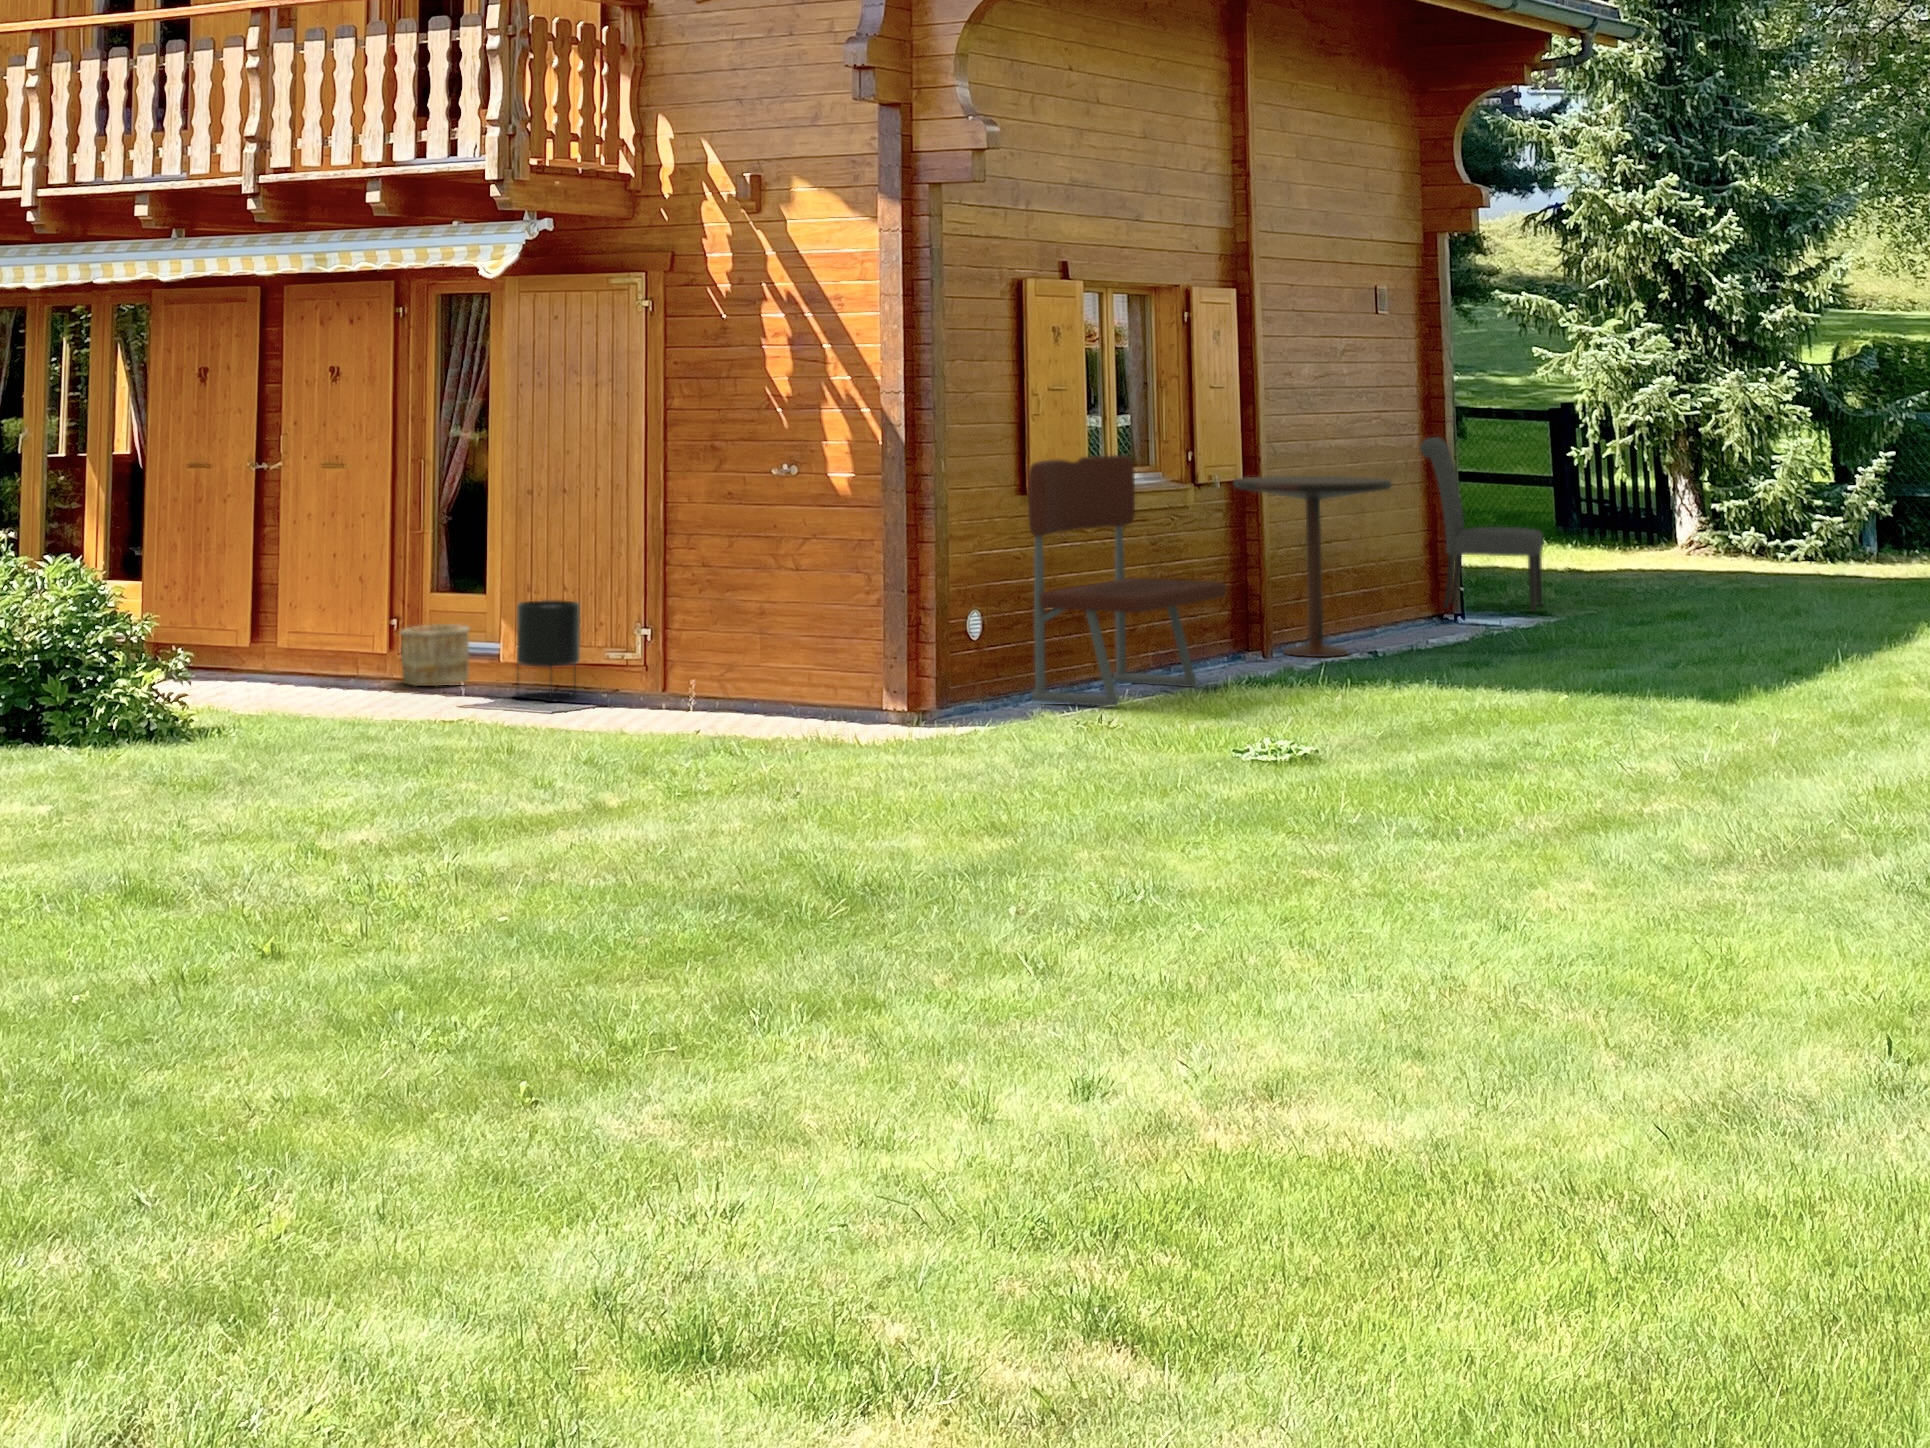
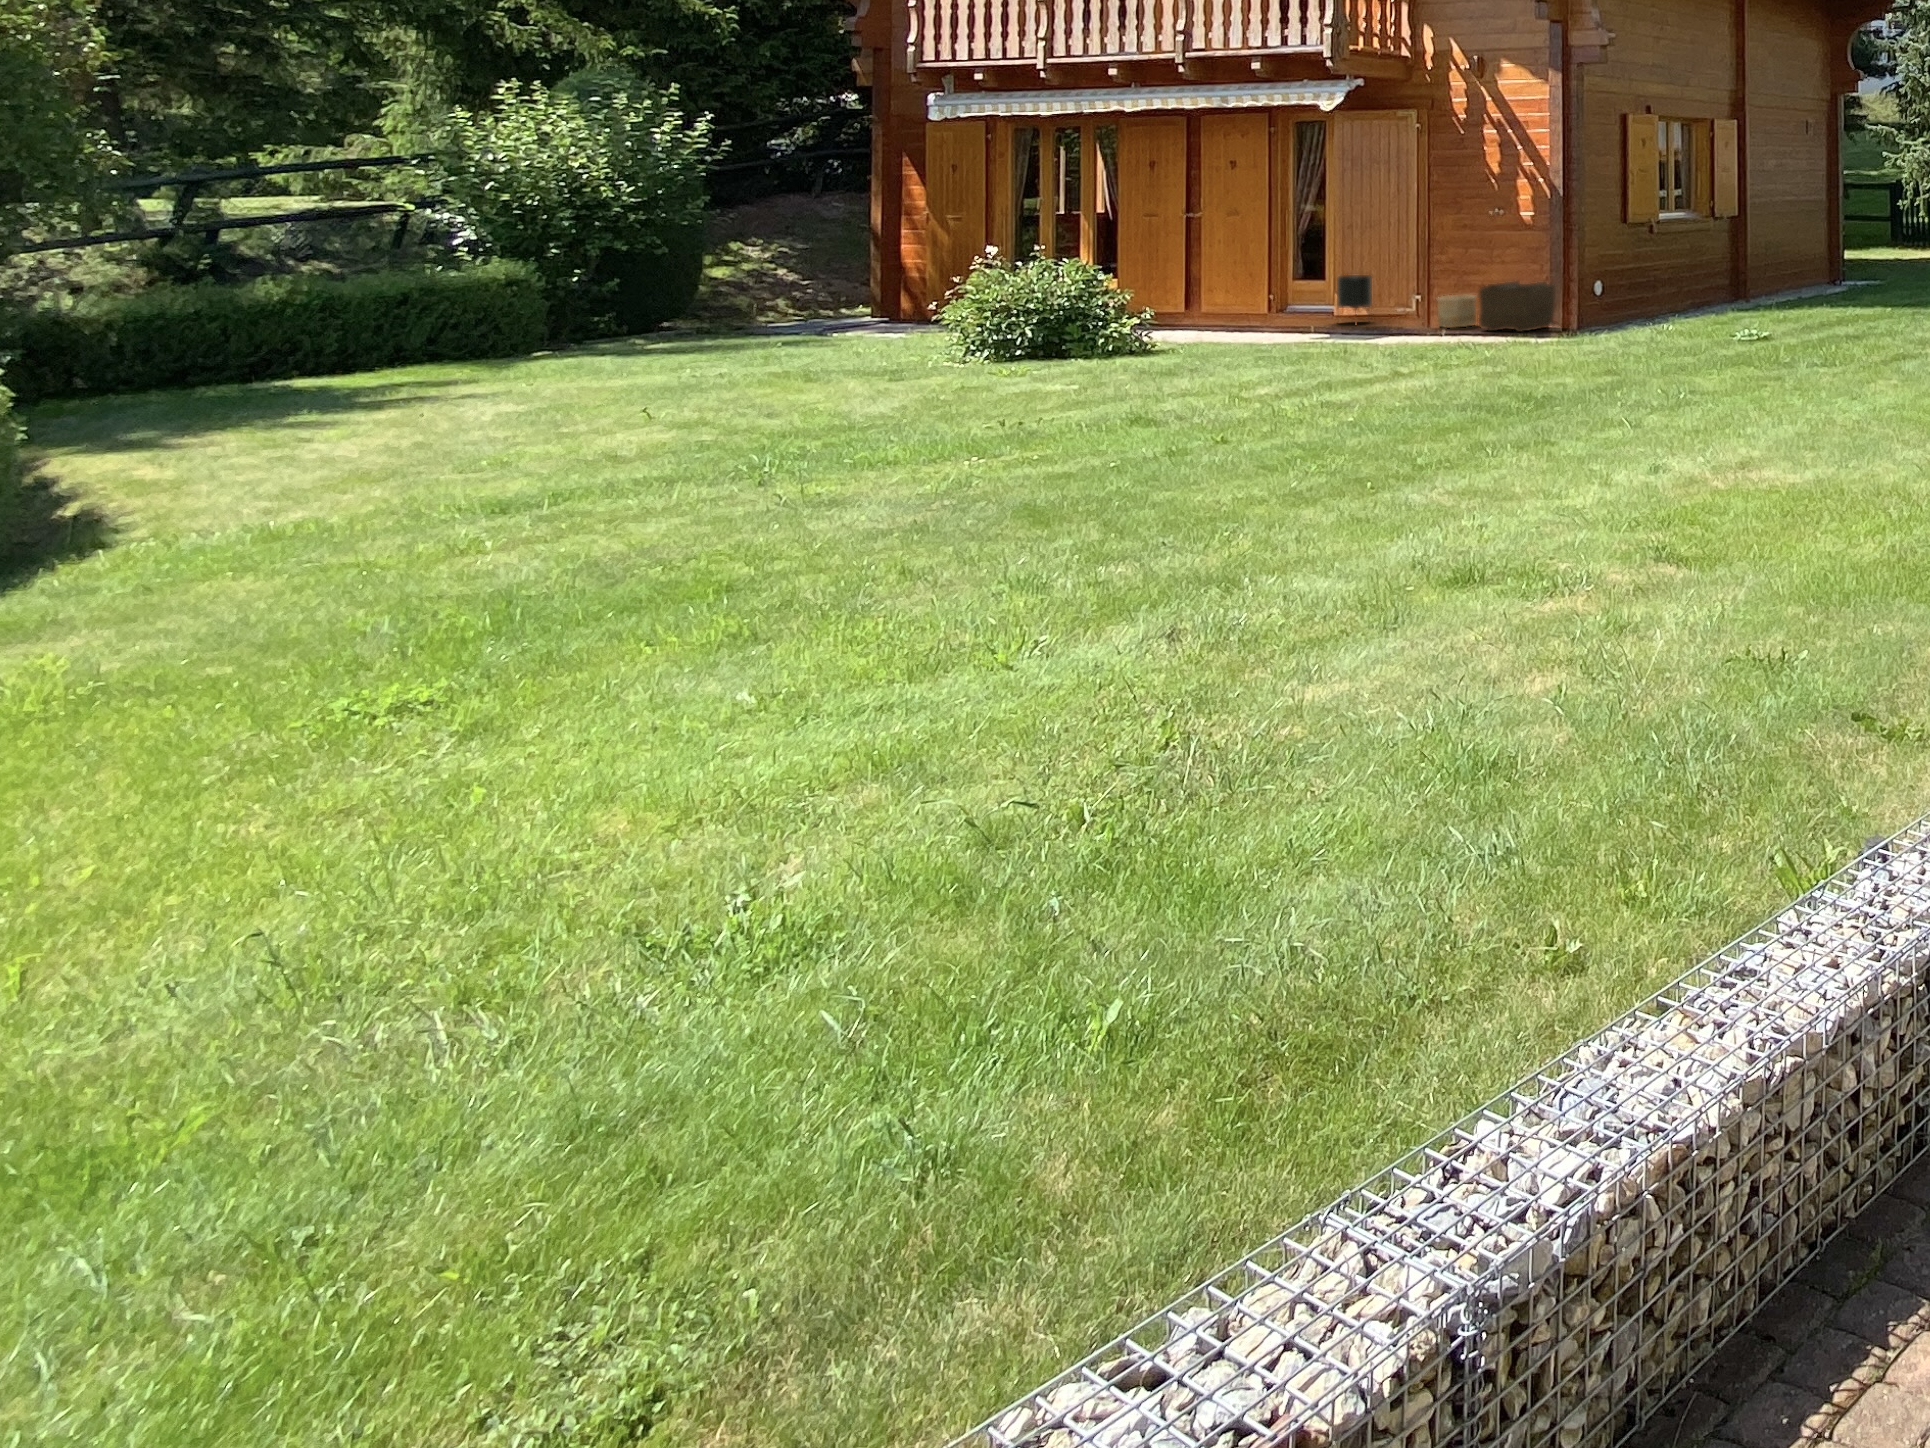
chair: present [1420,437,1543,612] -> none [1816,195,1875,279]
bench: present [1028,455,1226,707] -> none [1611,198,1711,319]
pedestal table: present [1233,476,1393,657] -> none [1718,211,1798,298]
wooden bucket: present [400,624,470,686] -> present [1438,295,1476,328]
wooden crate: none [779,625,926,731] -> present [1479,281,1555,332]

